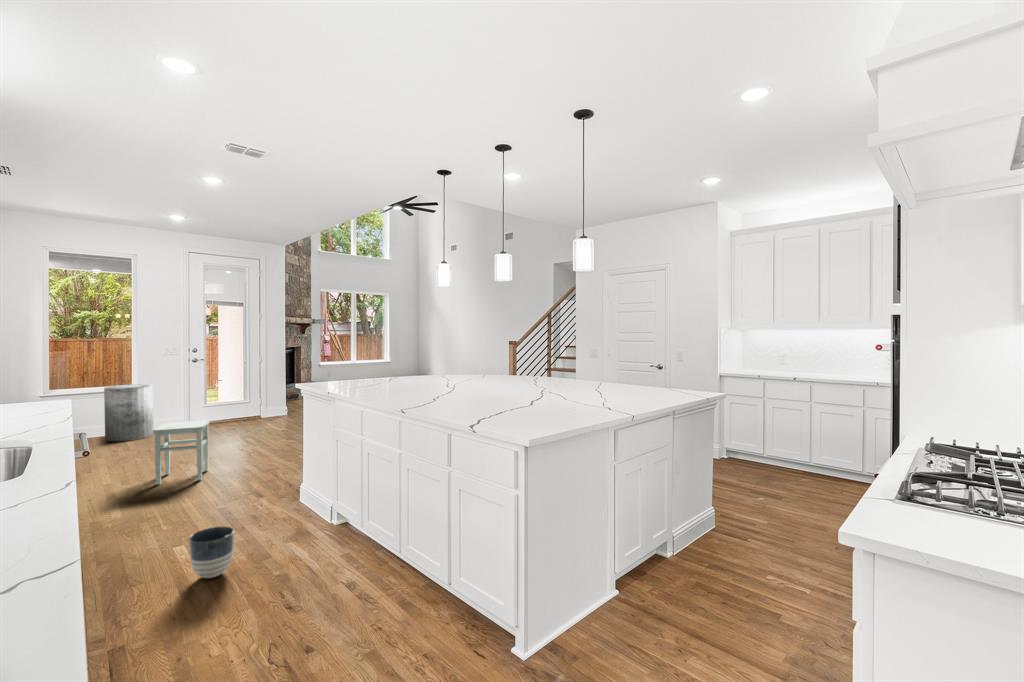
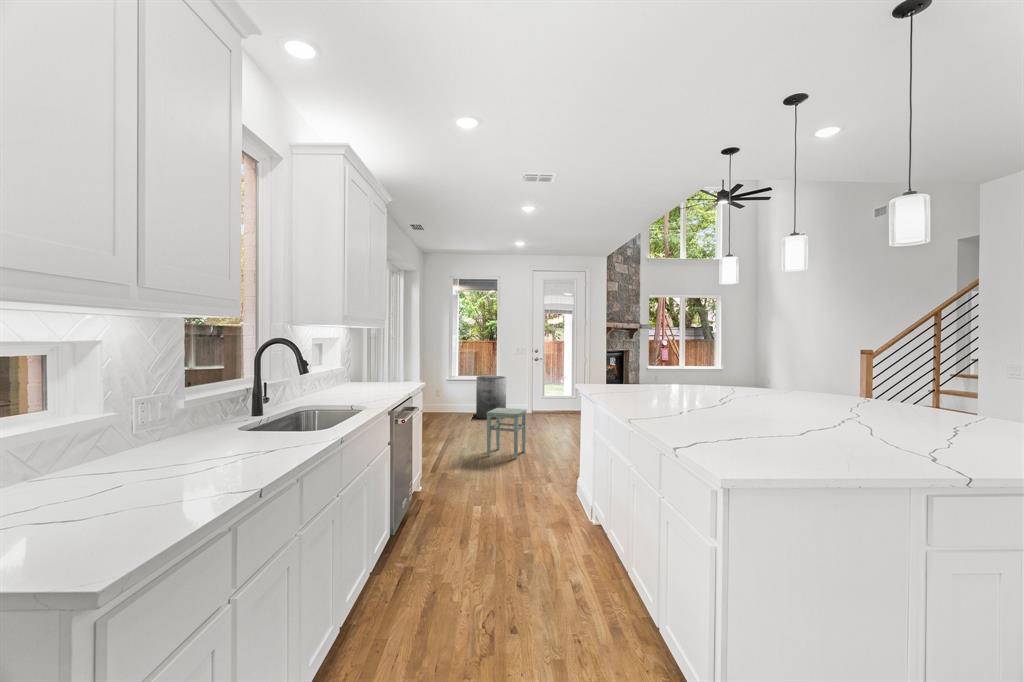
planter: present [189,527,234,578] -> none [468,498,499,540]

